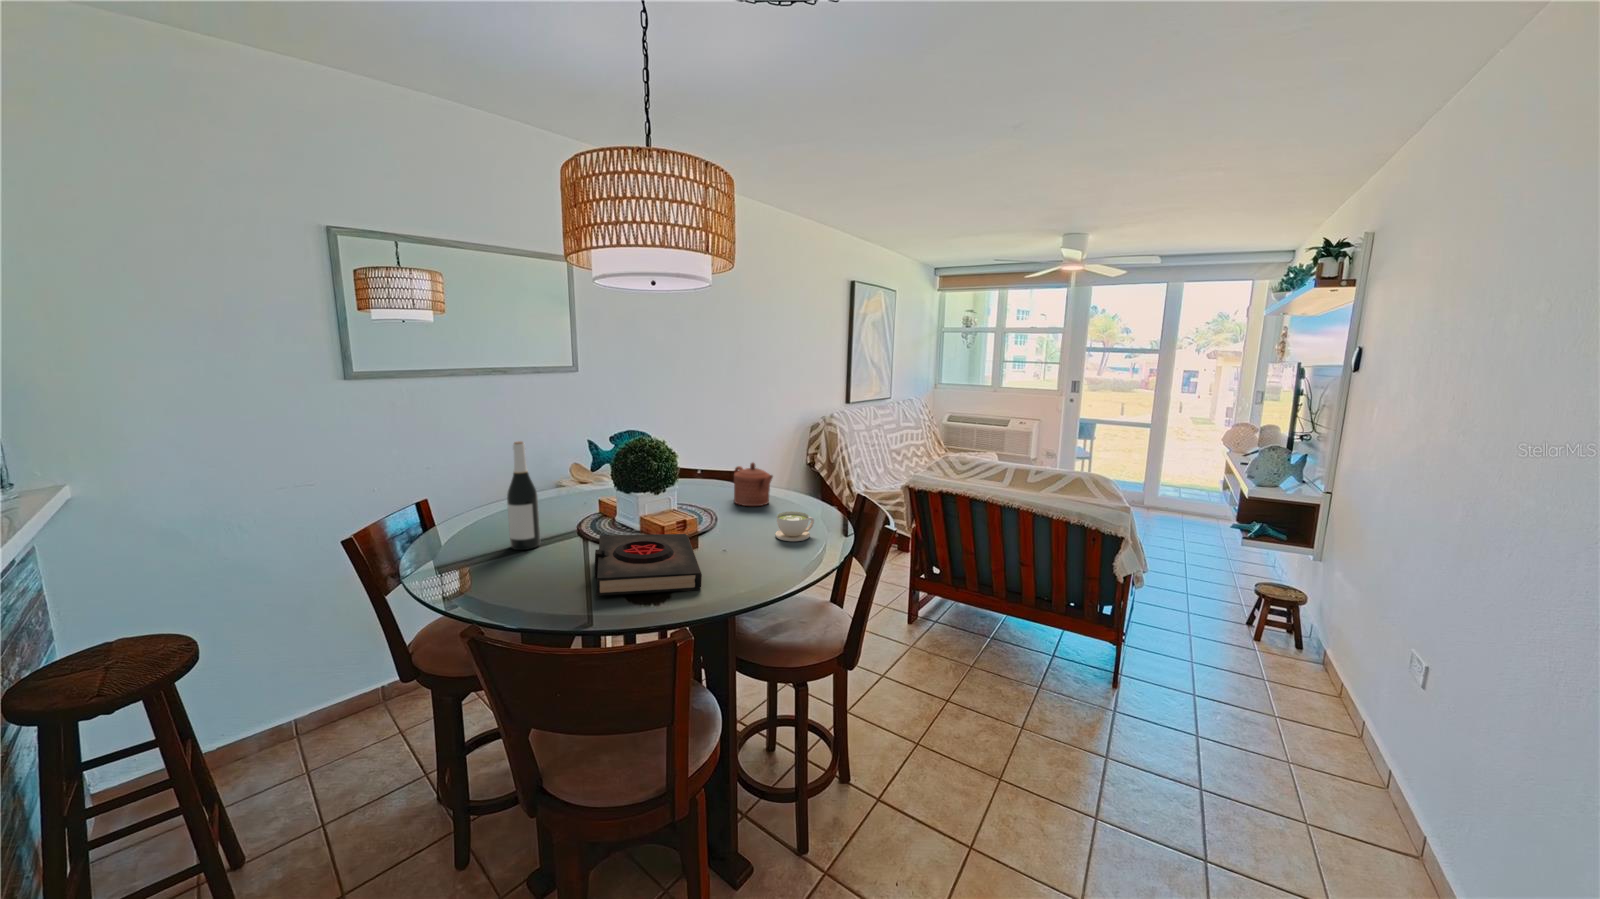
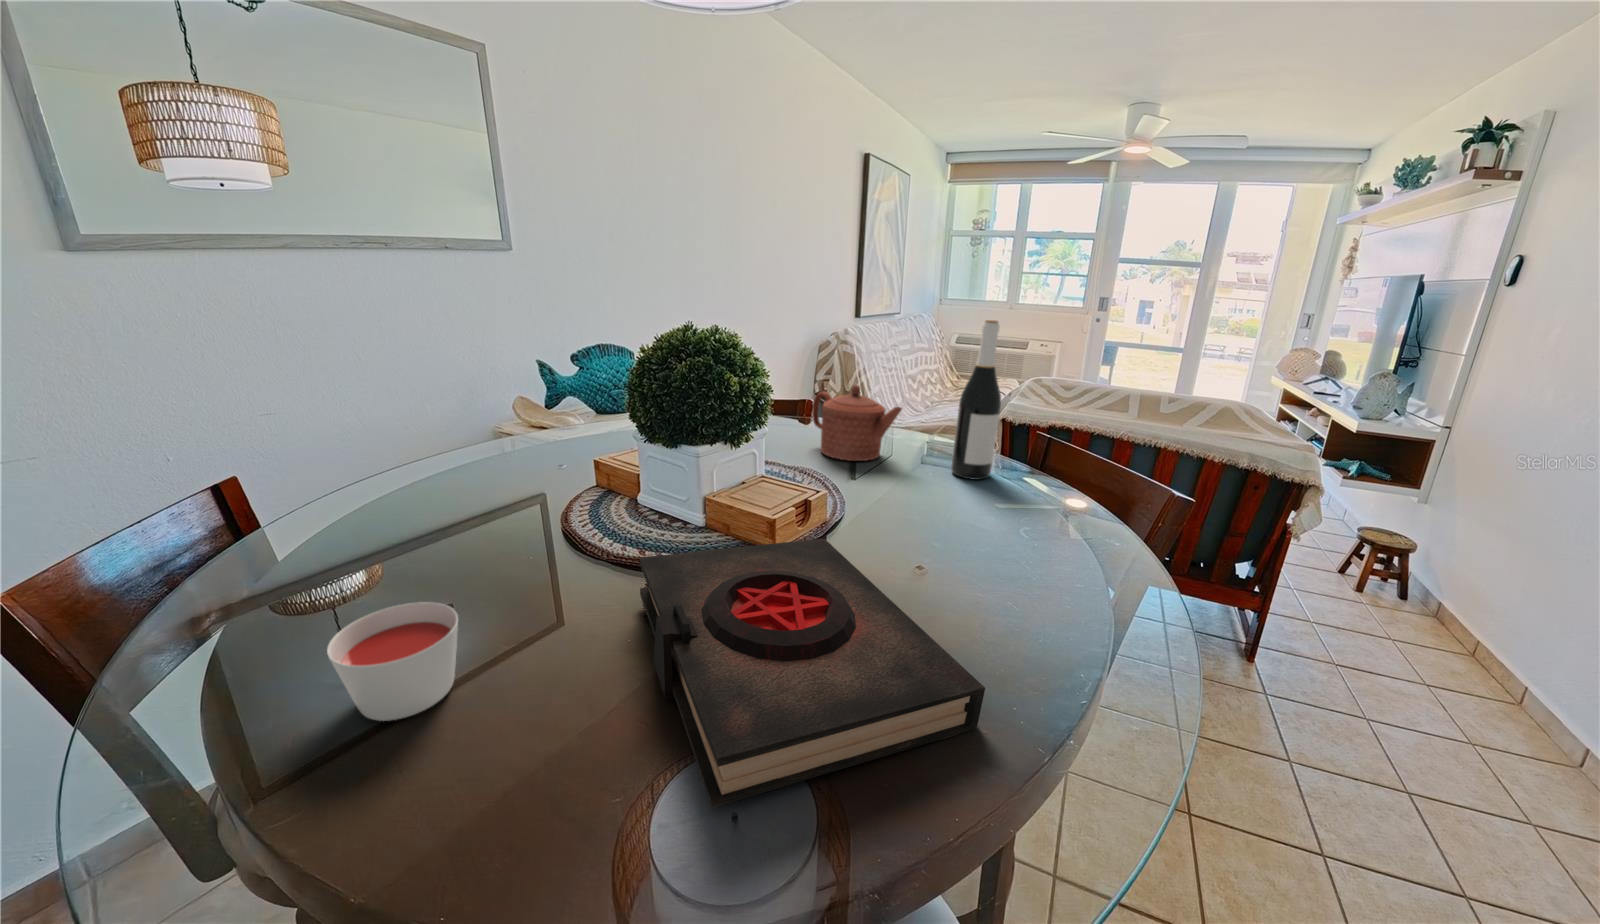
wine bottle: present [507,441,540,550] -> present [951,320,1001,480]
coffee cup: present [775,511,814,541] -> none [965,477,1040,540]
candle: none [488,544,528,579] -> present [327,602,458,721]

